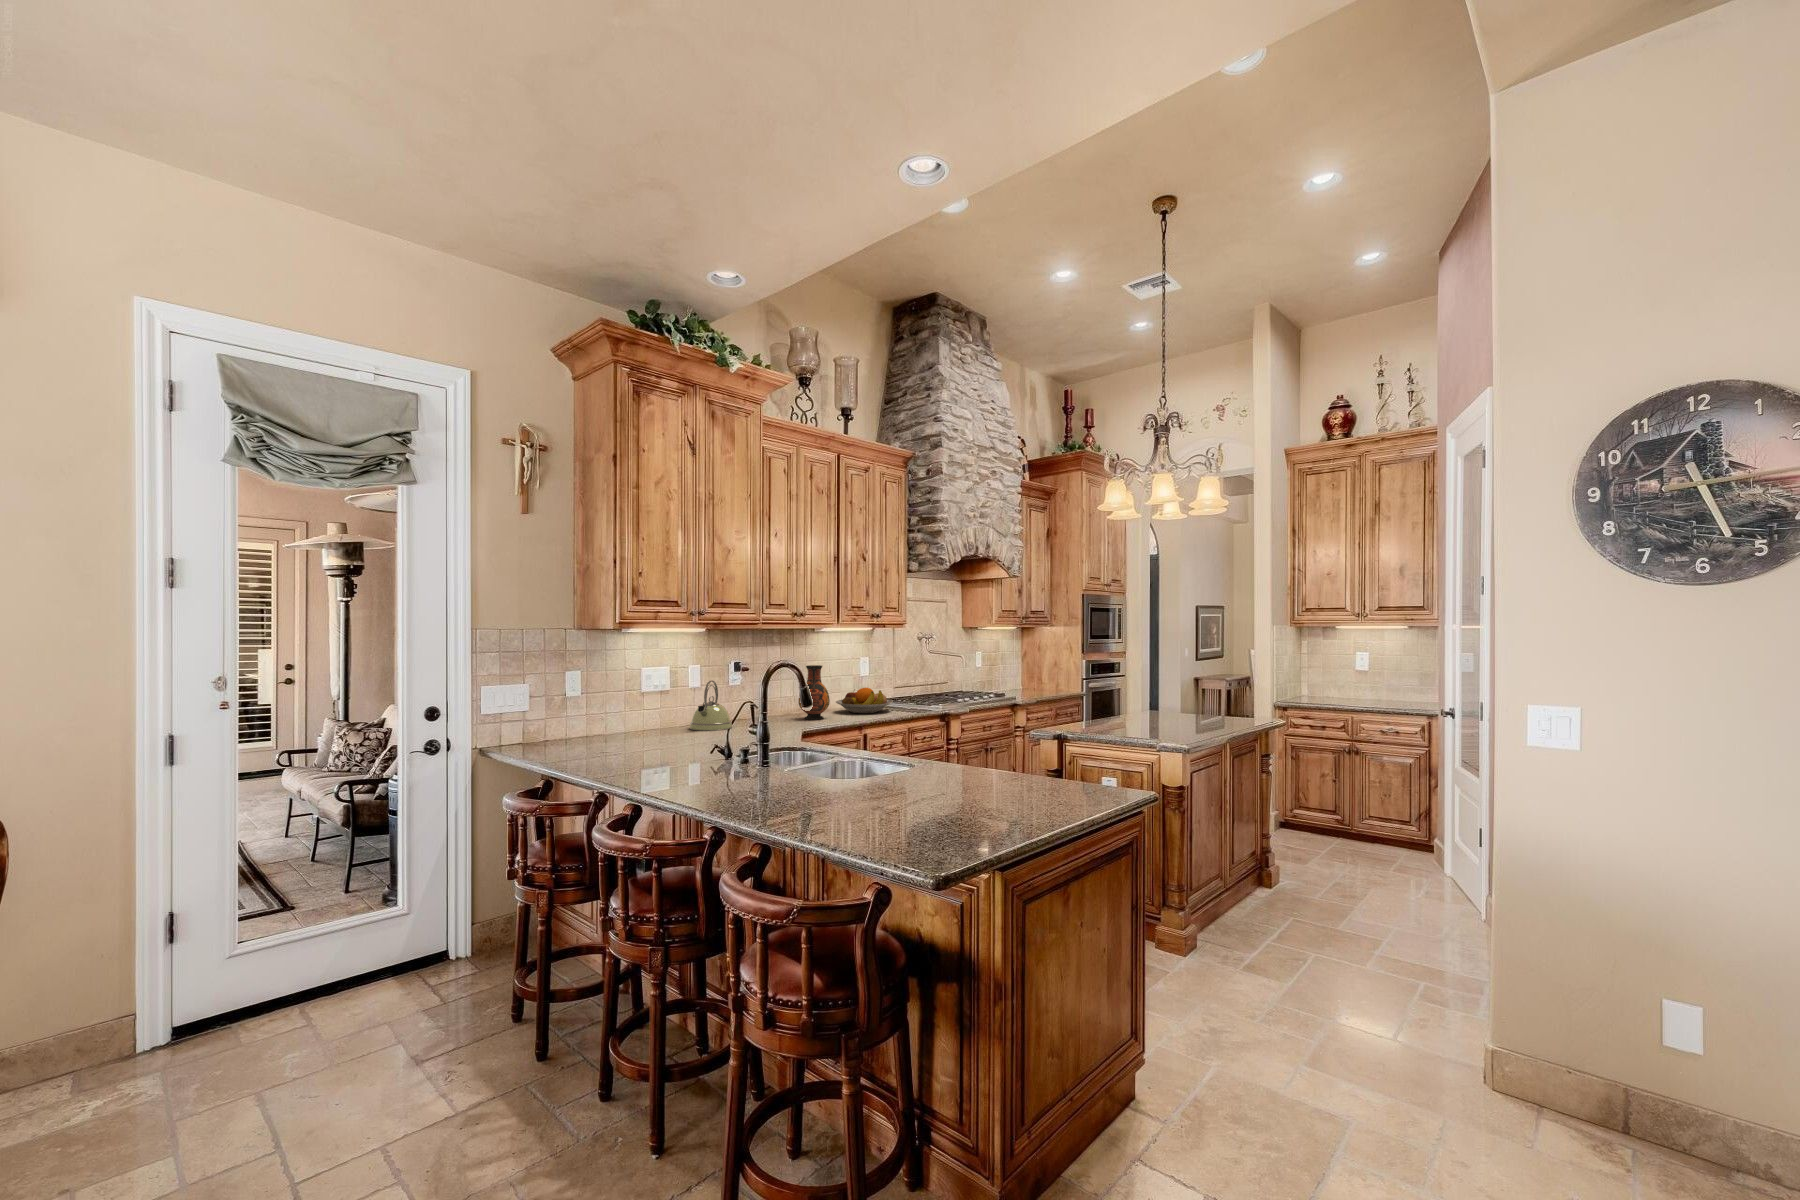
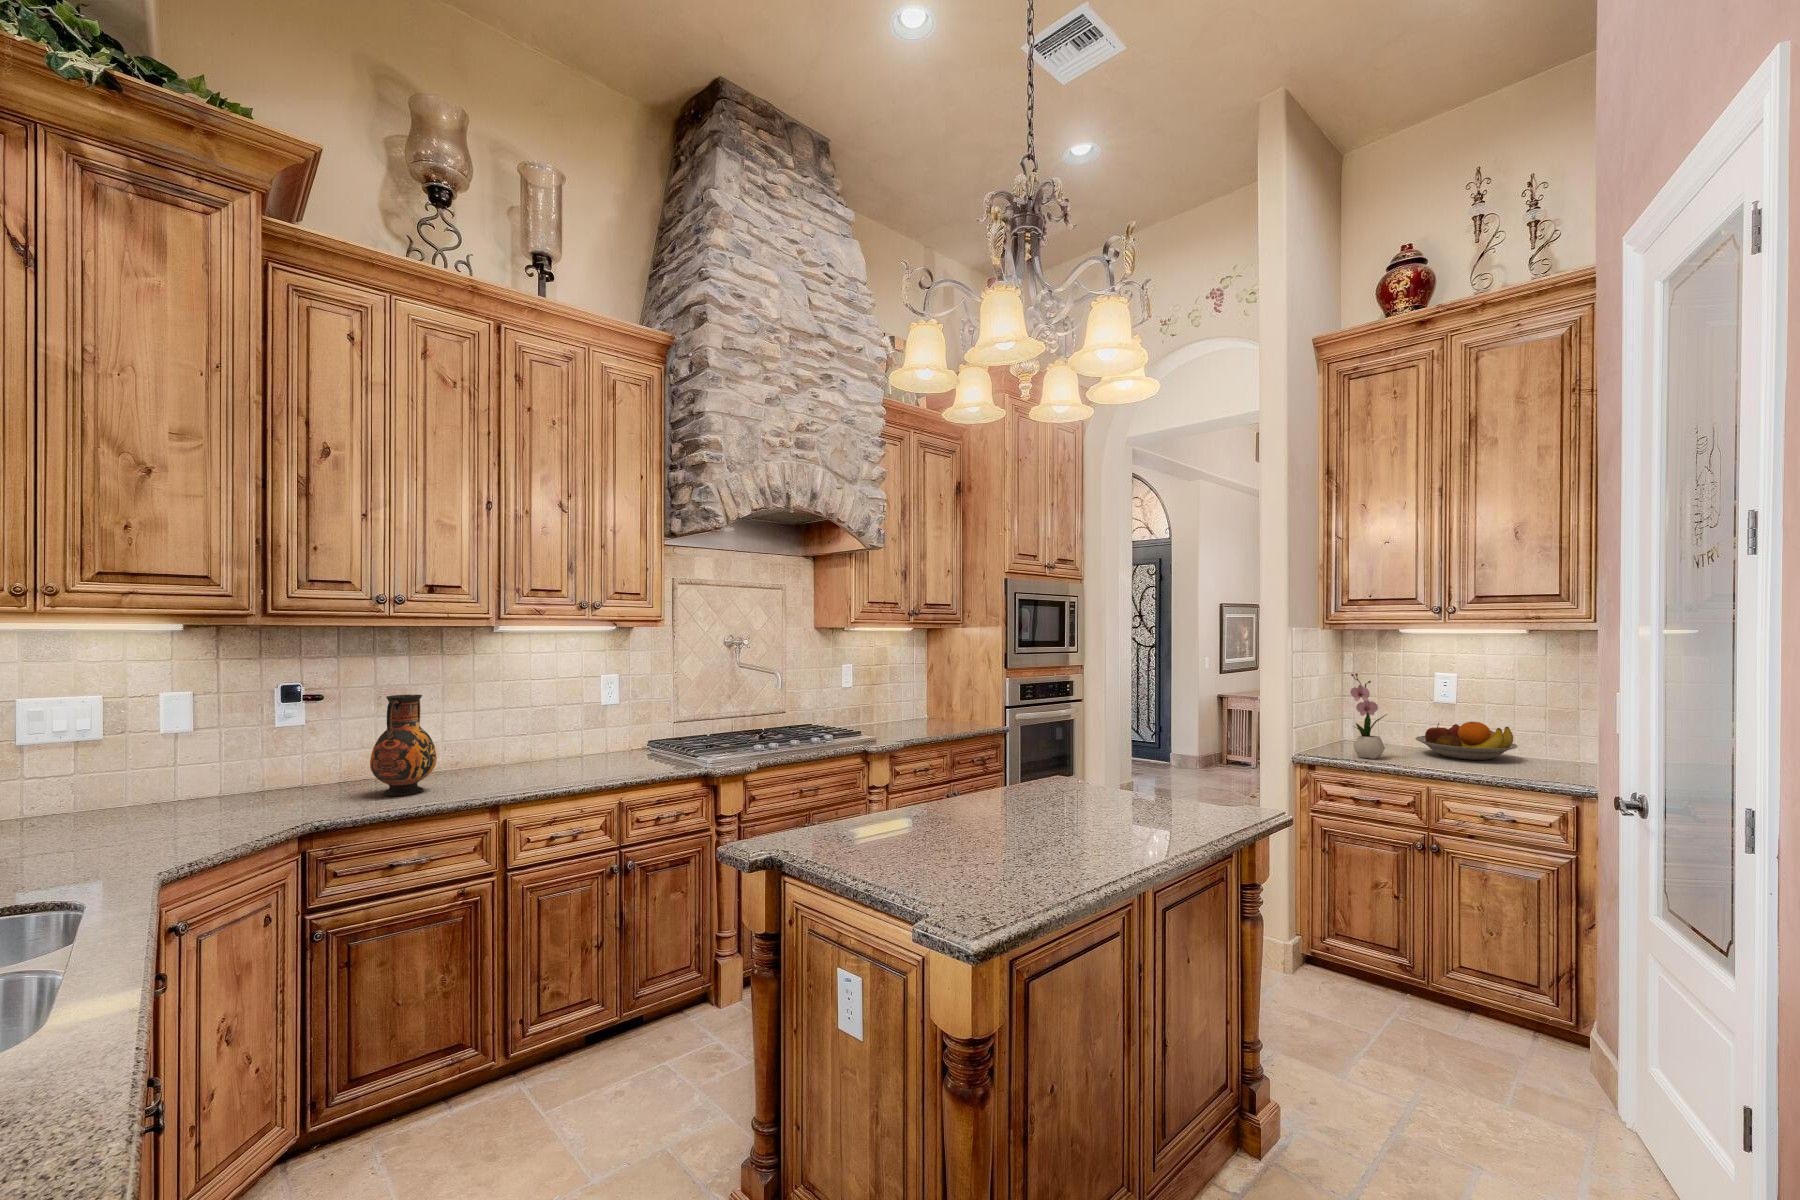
flower arrangement: none [1307,653,1329,703] -> present [1350,673,1387,759]
kettle: present [690,680,732,731] -> none [78,726,194,828]
fruit bowl: present [836,688,893,713] -> present [1415,722,1518,760]

